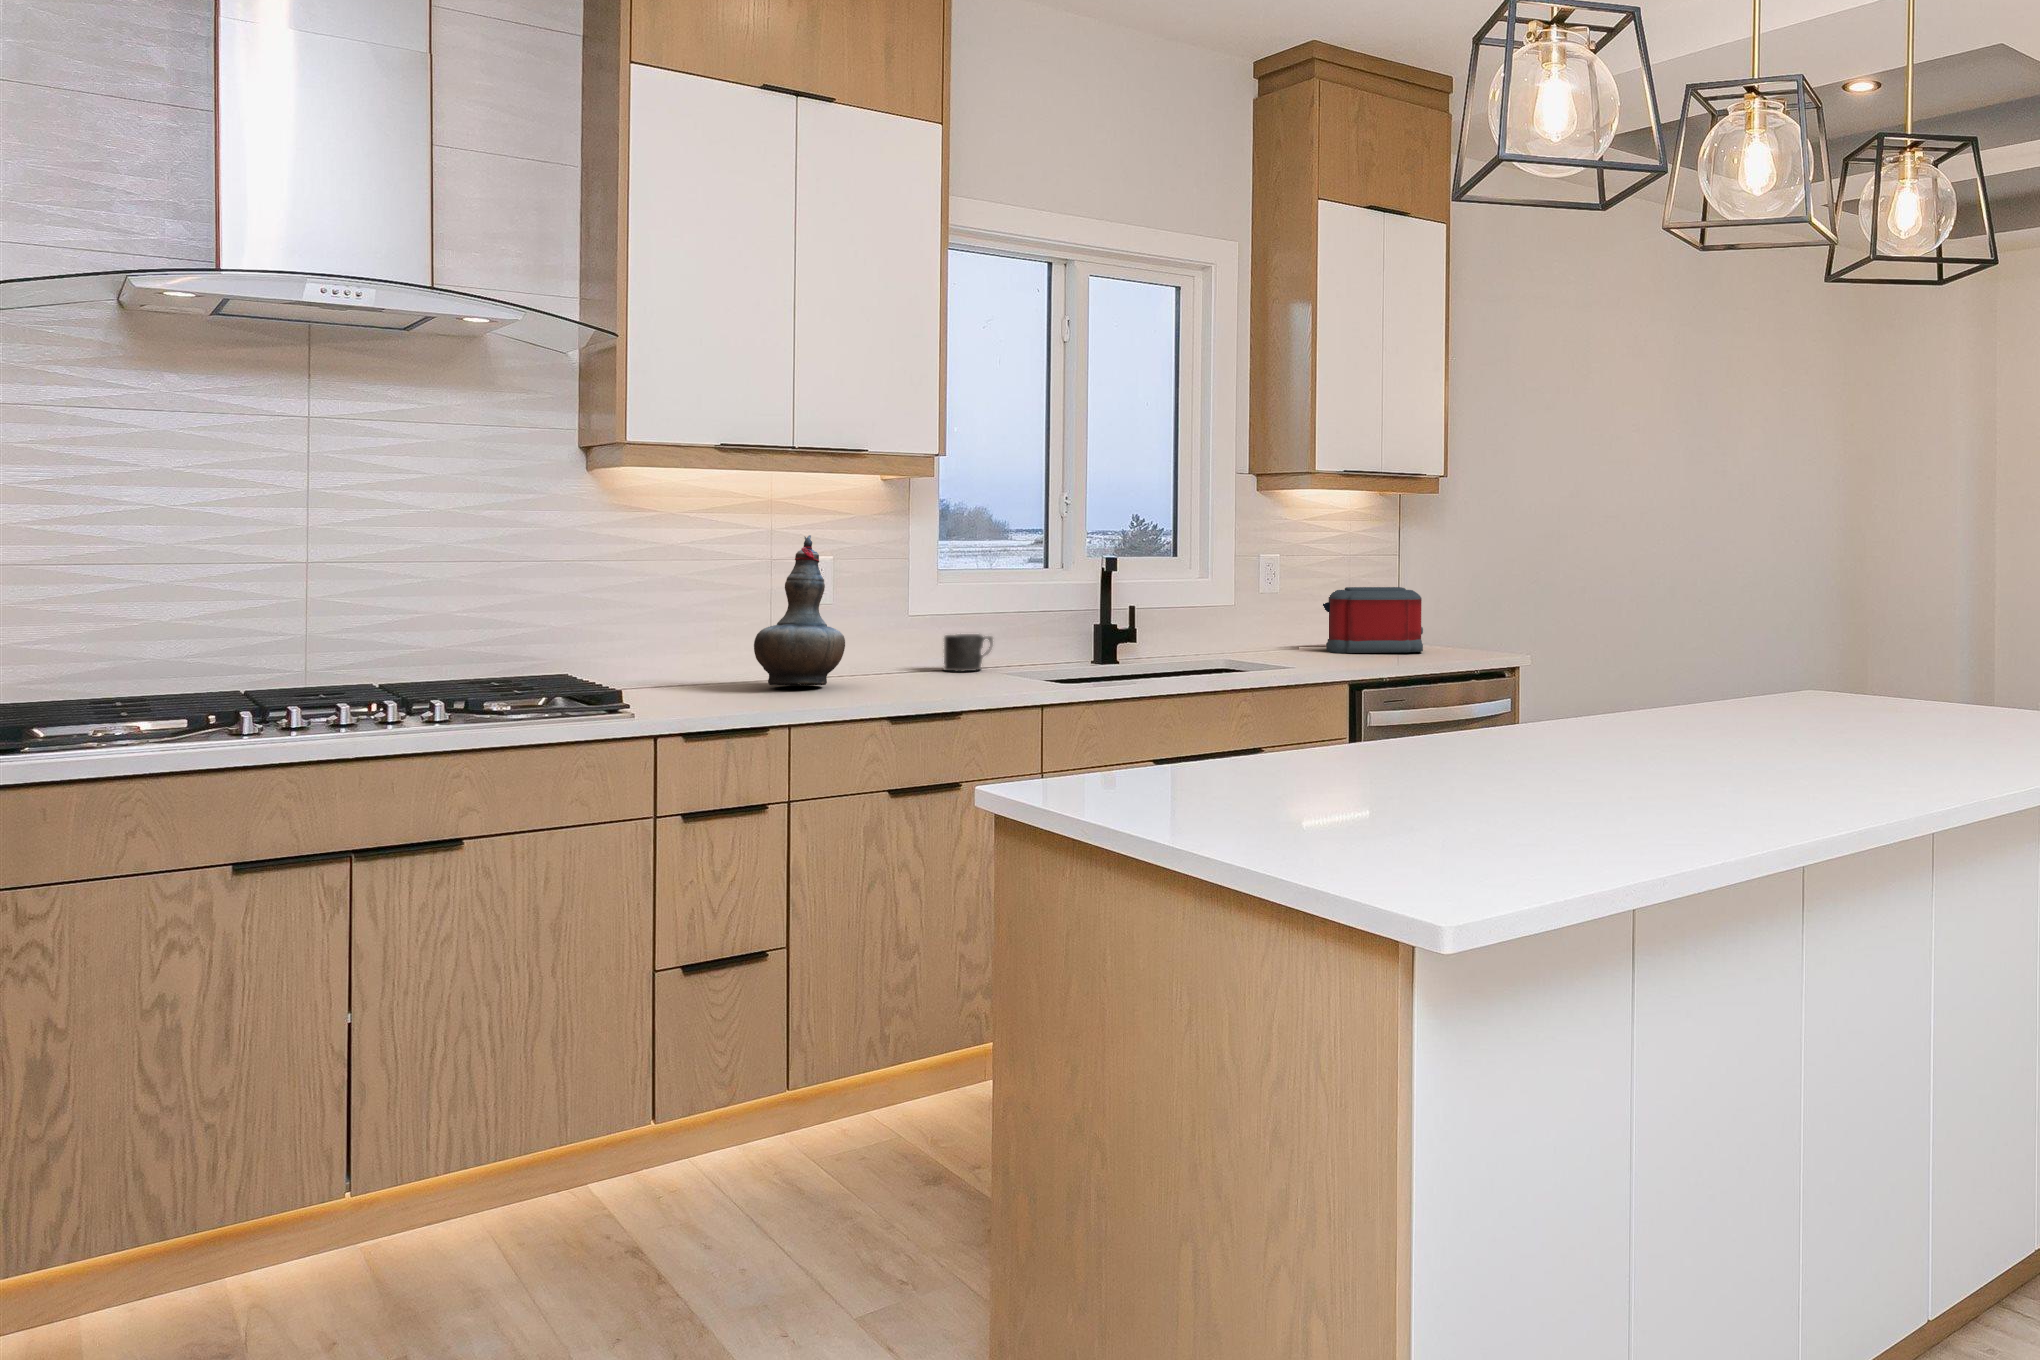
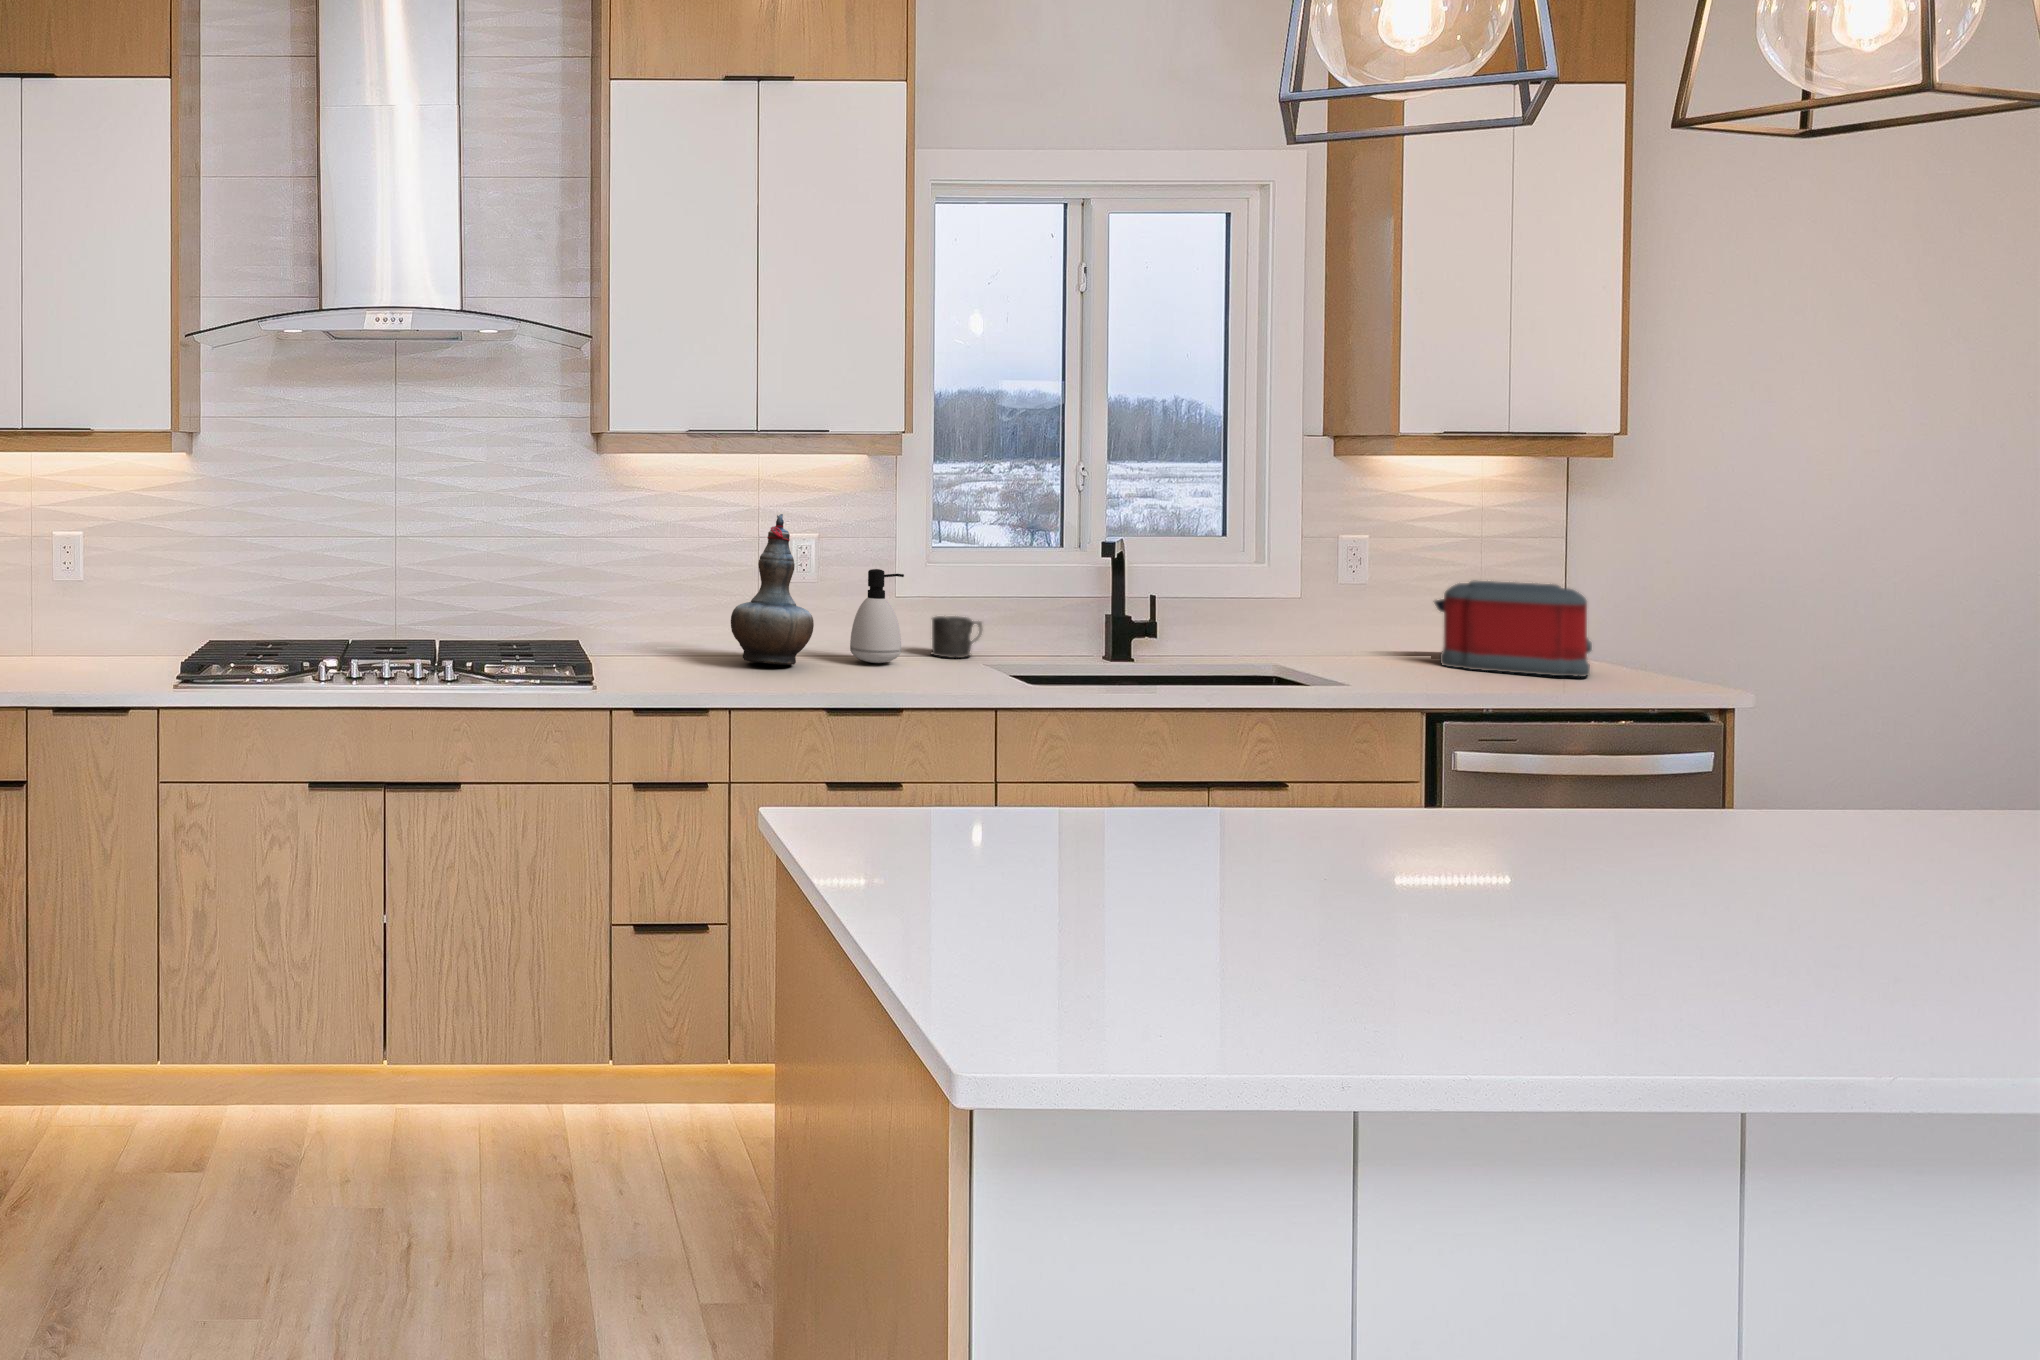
soap dispenser: none [875,589,930,679] -> present [850,569,904,663]

